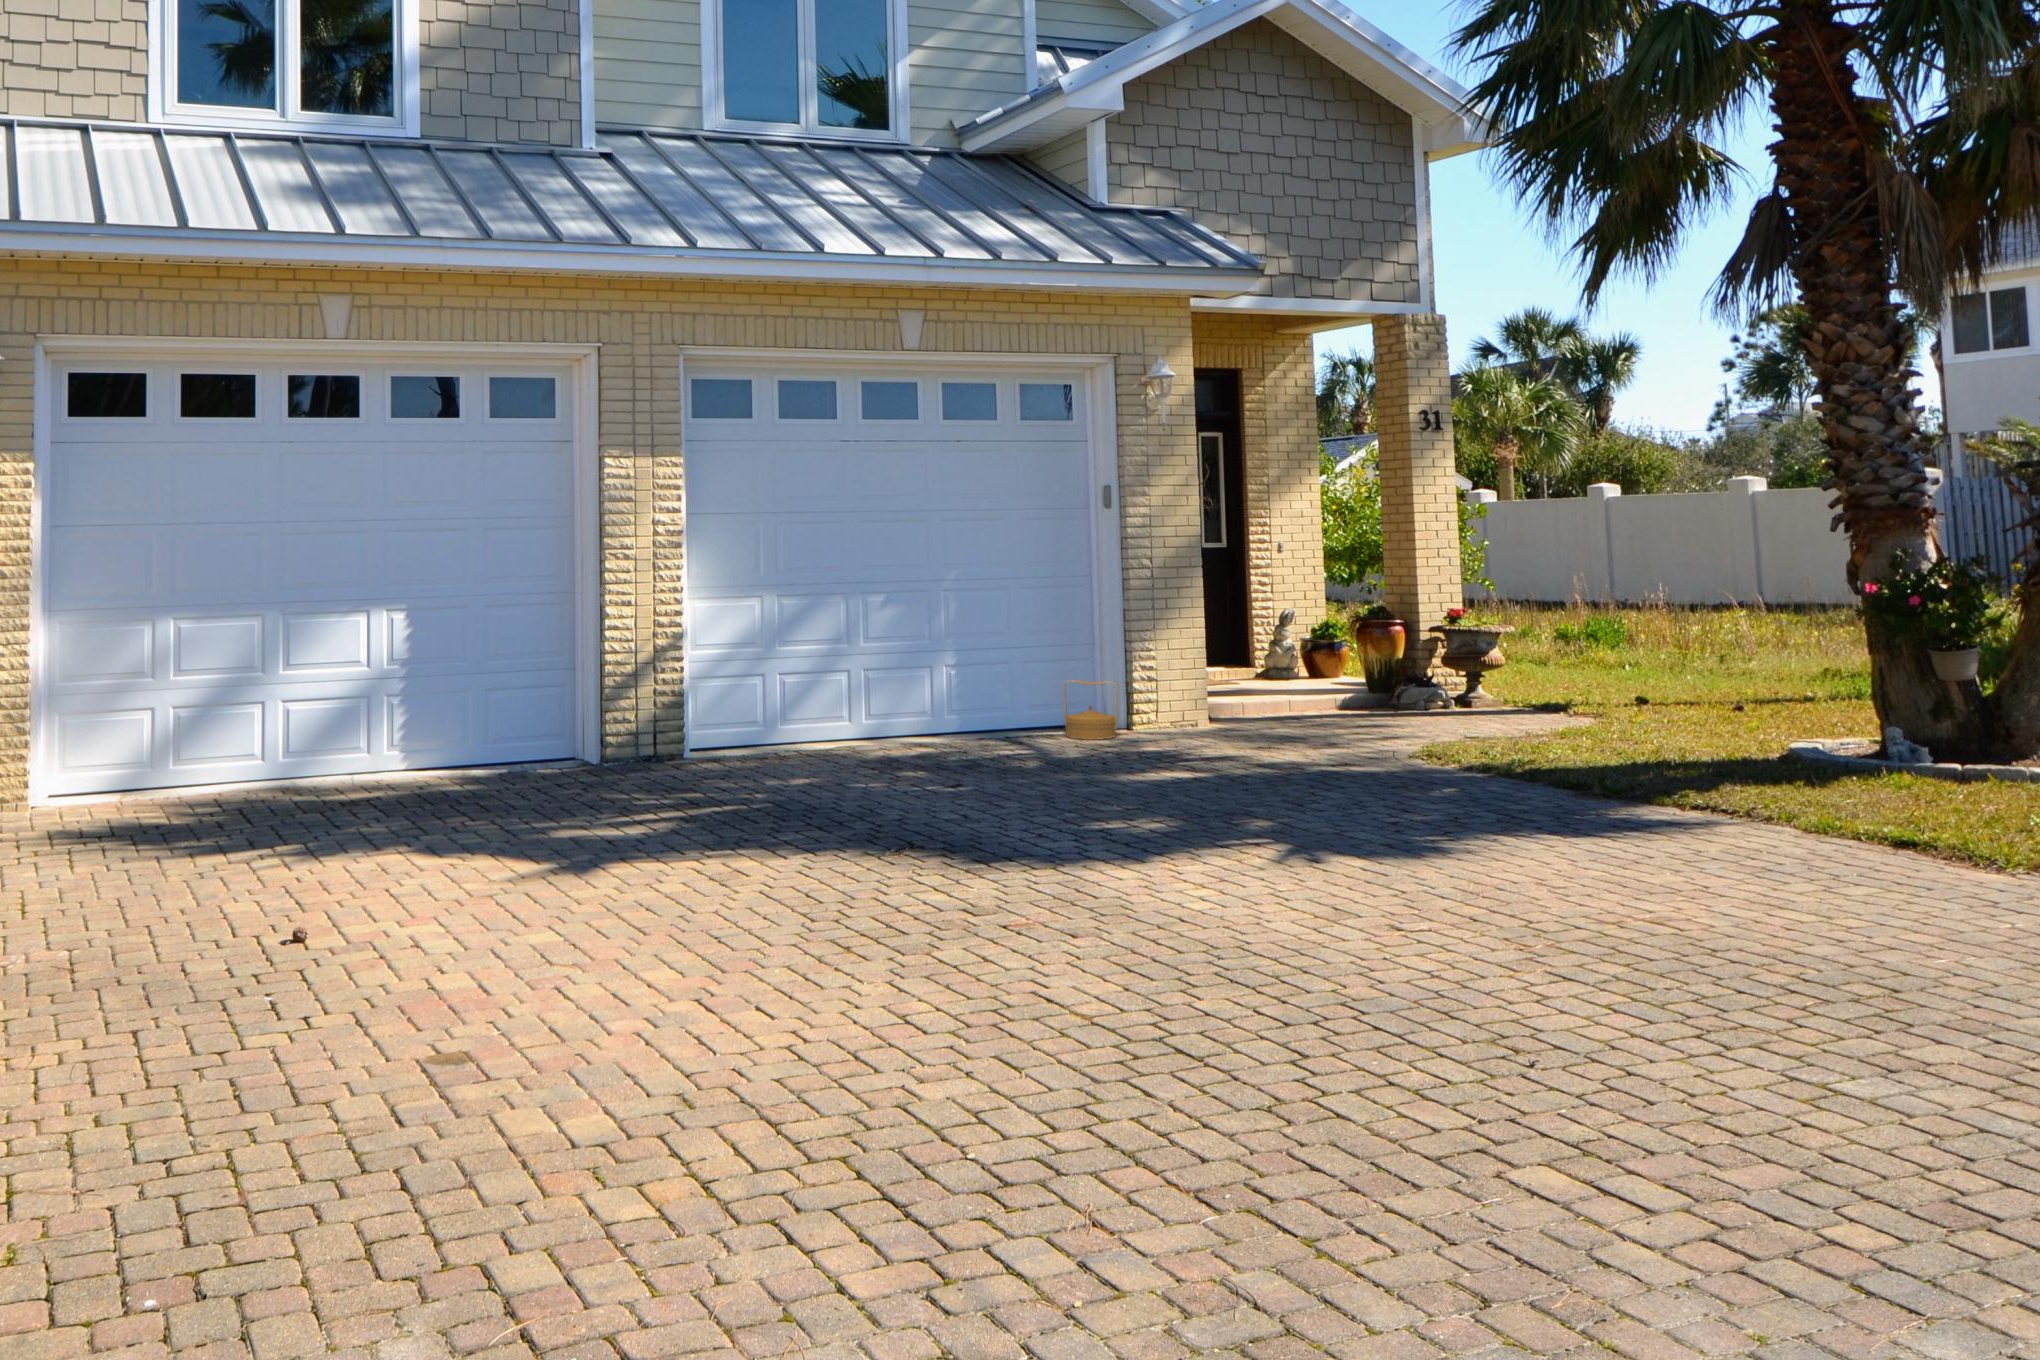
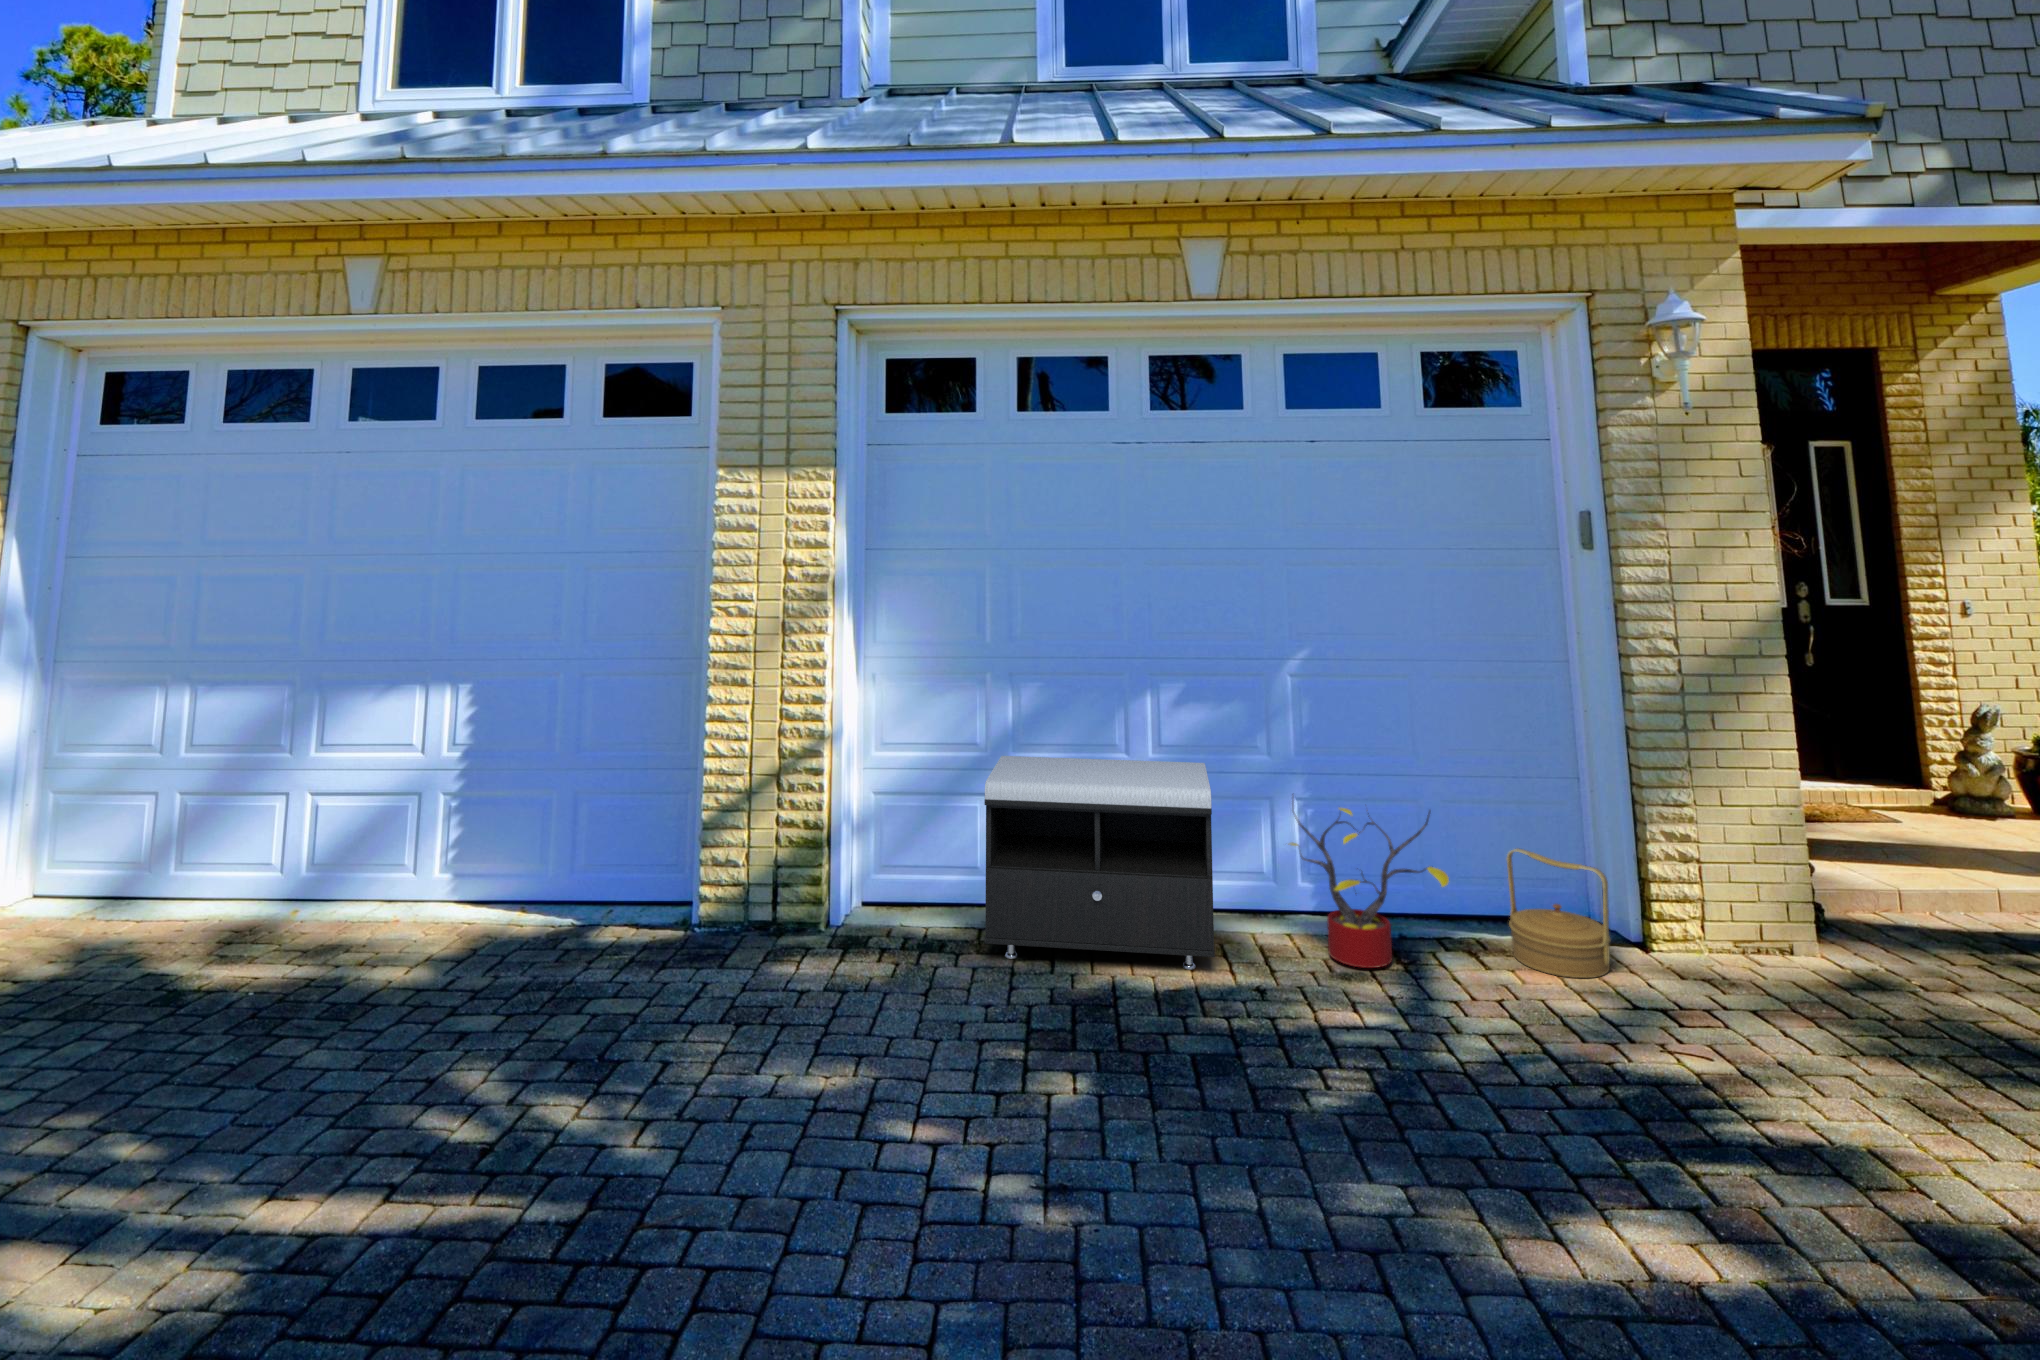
storage bench: none [777,644,931,761] -> present [984,756,1215,970]
decorative plant: none [945,656,1045,746] -> present [1288,808,1449,968]

